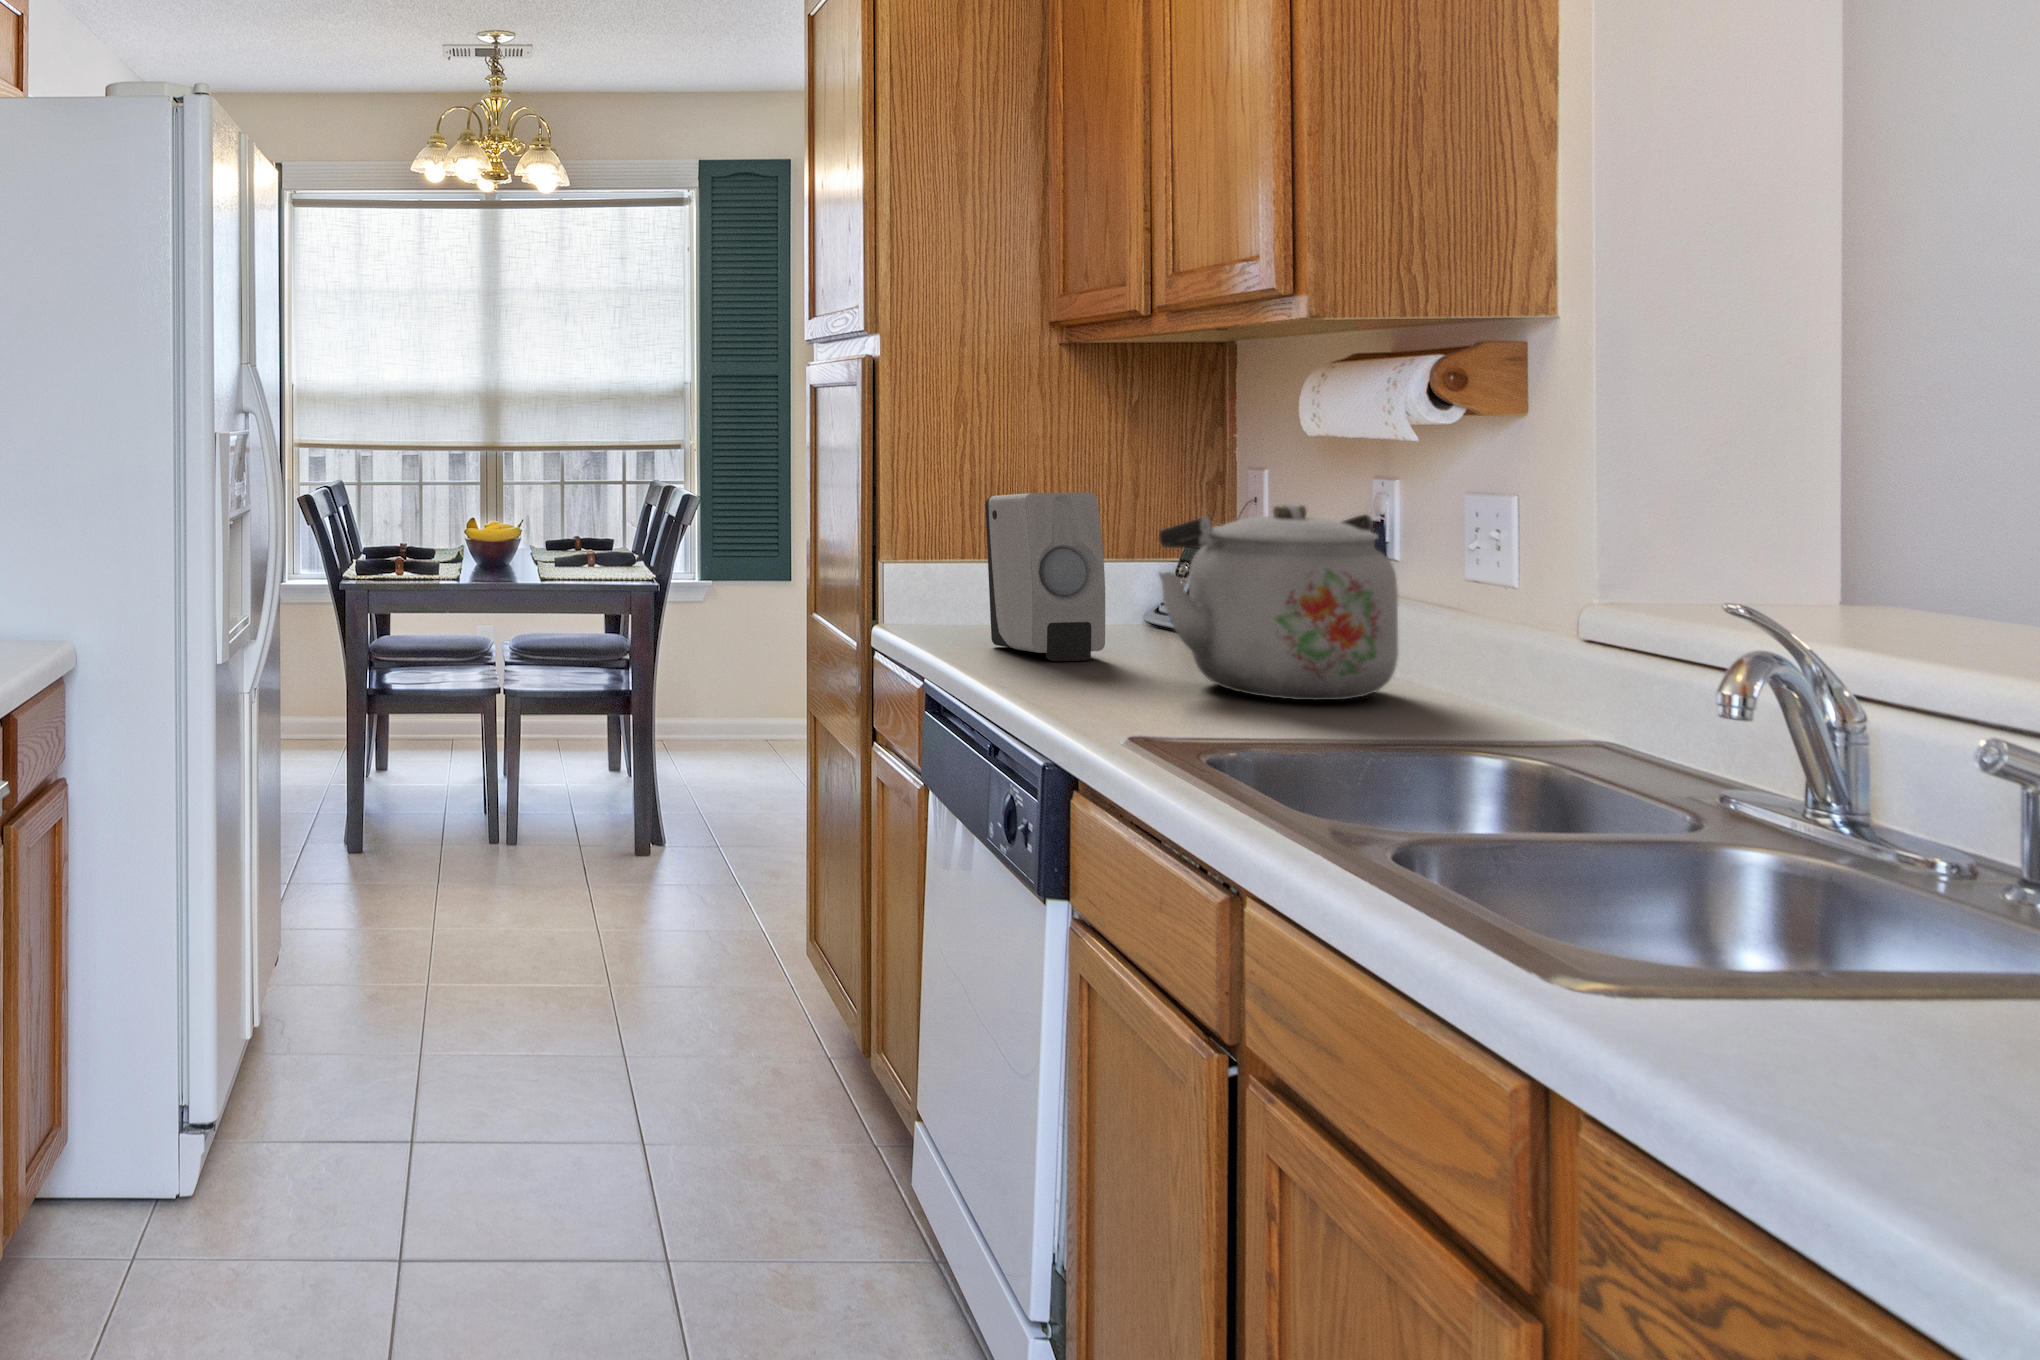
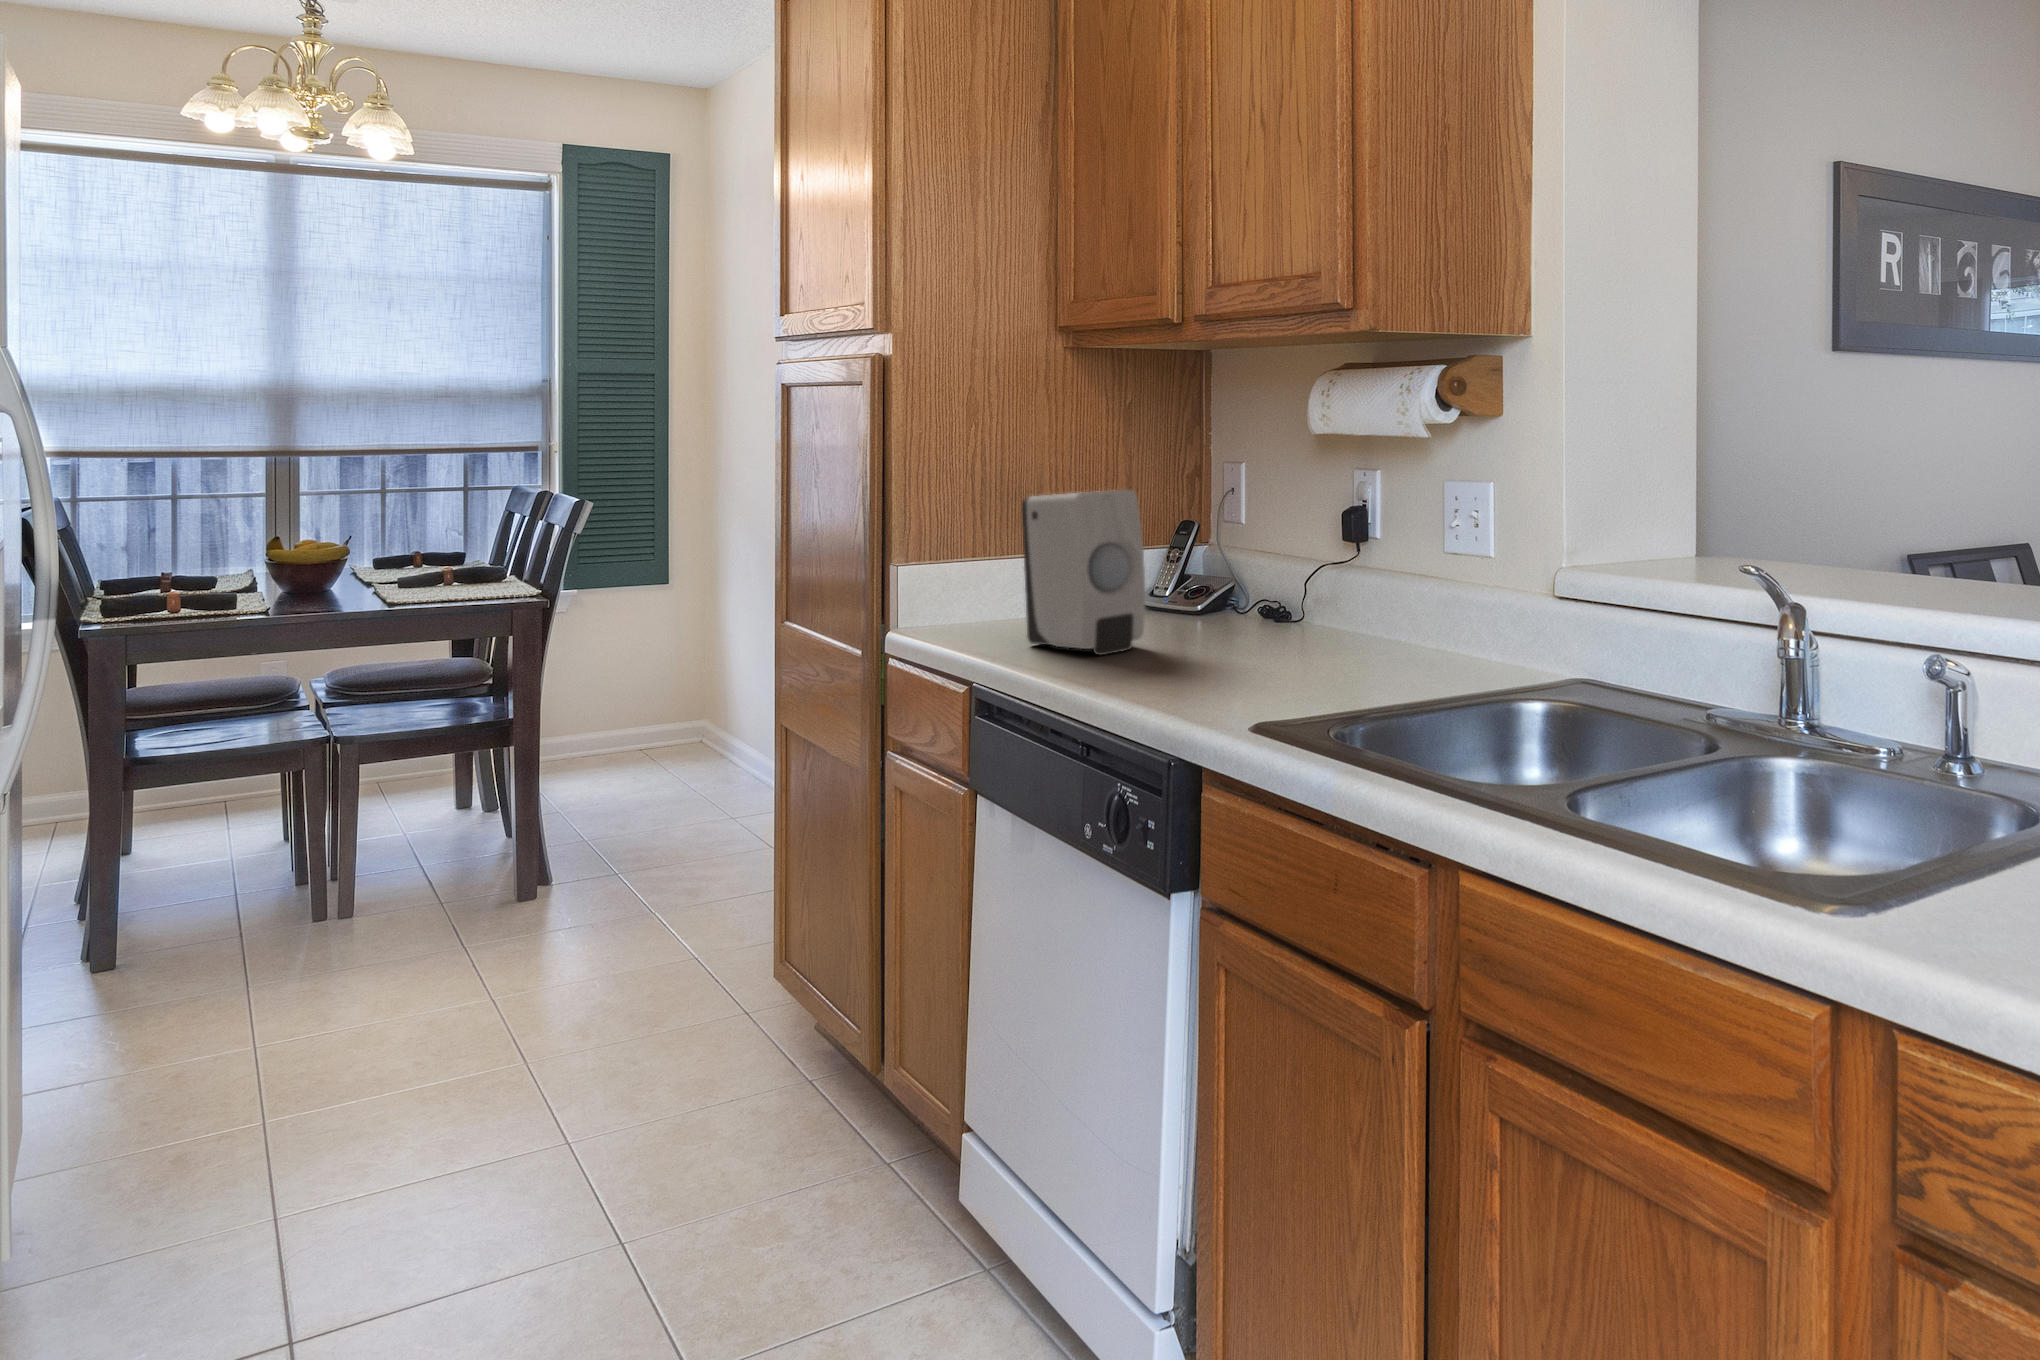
kettle: present [1159,504,1398,700] -> none [1209,494,1408,669]

